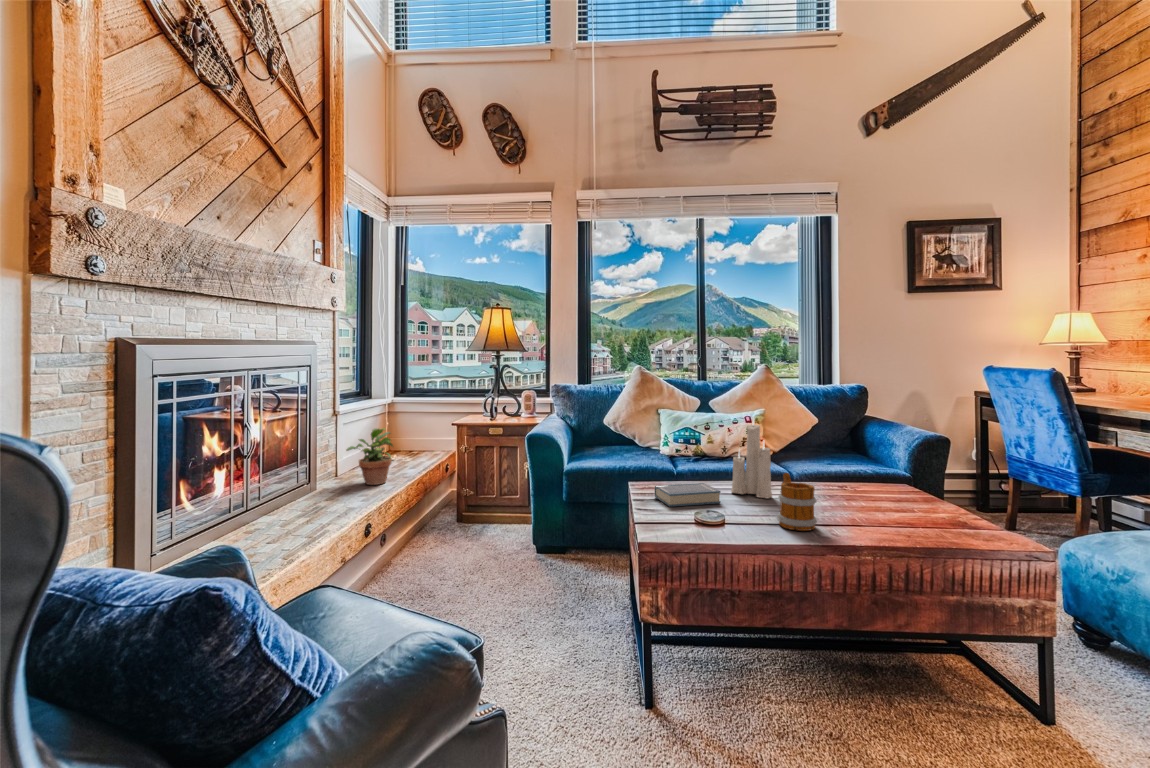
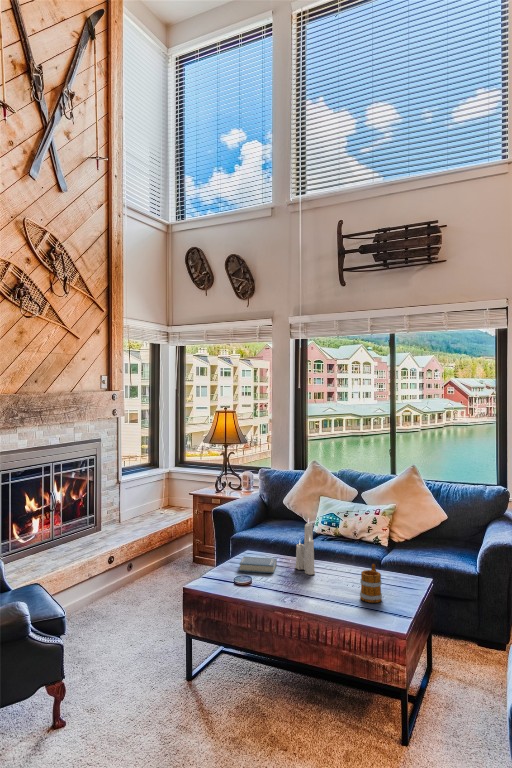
potted plant: present [346,428,393,485] -> none [116,494,146,532]
mug: present [777,473,817,531] -> present [360,564,382,603]

